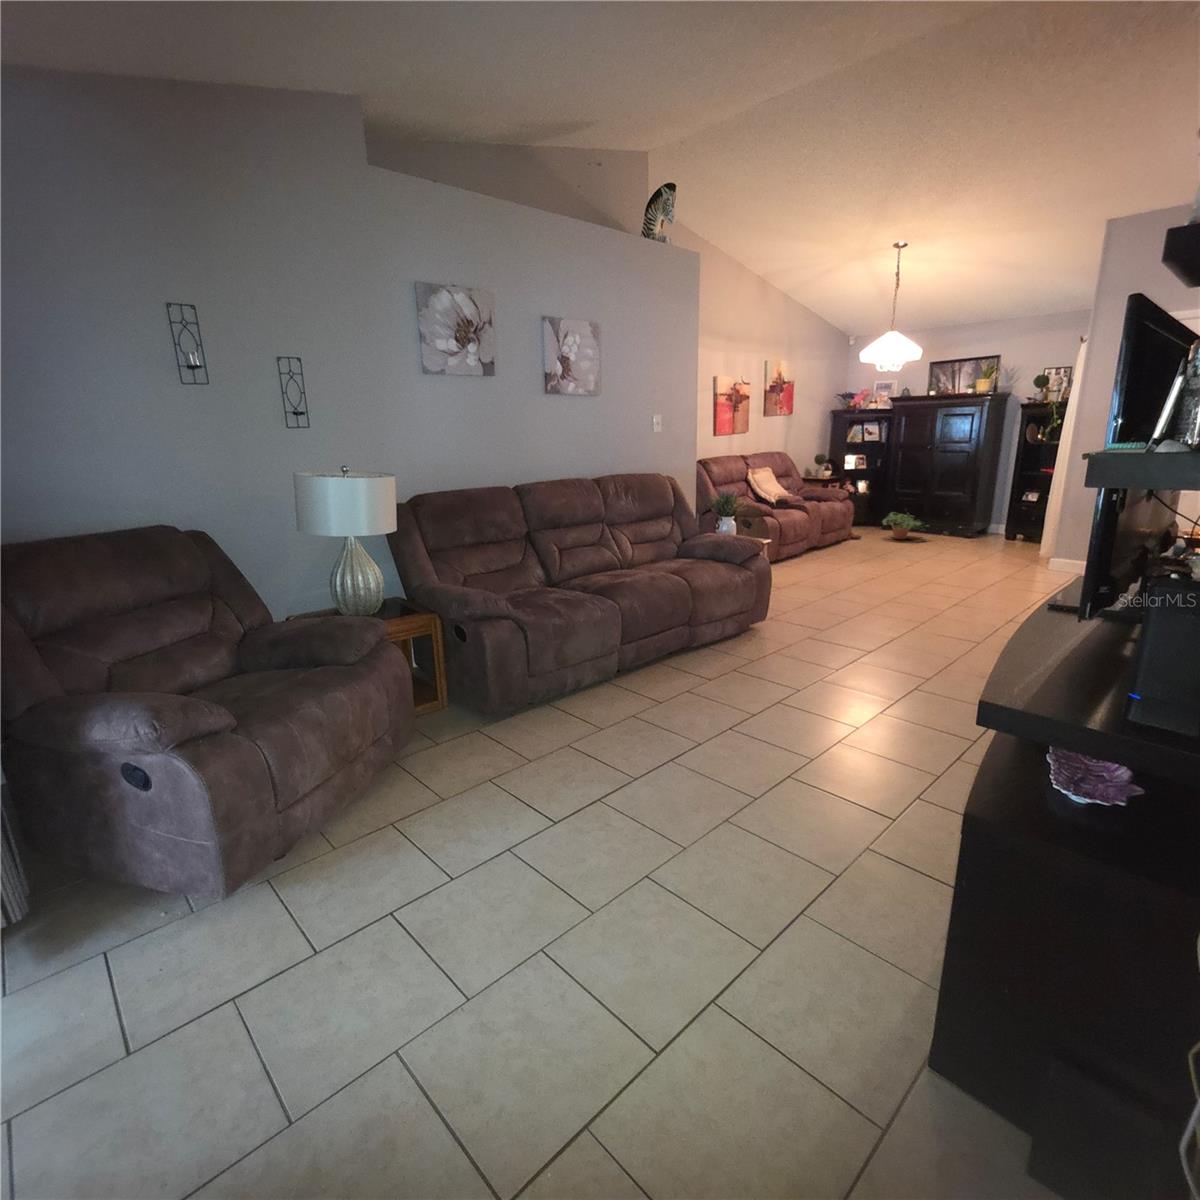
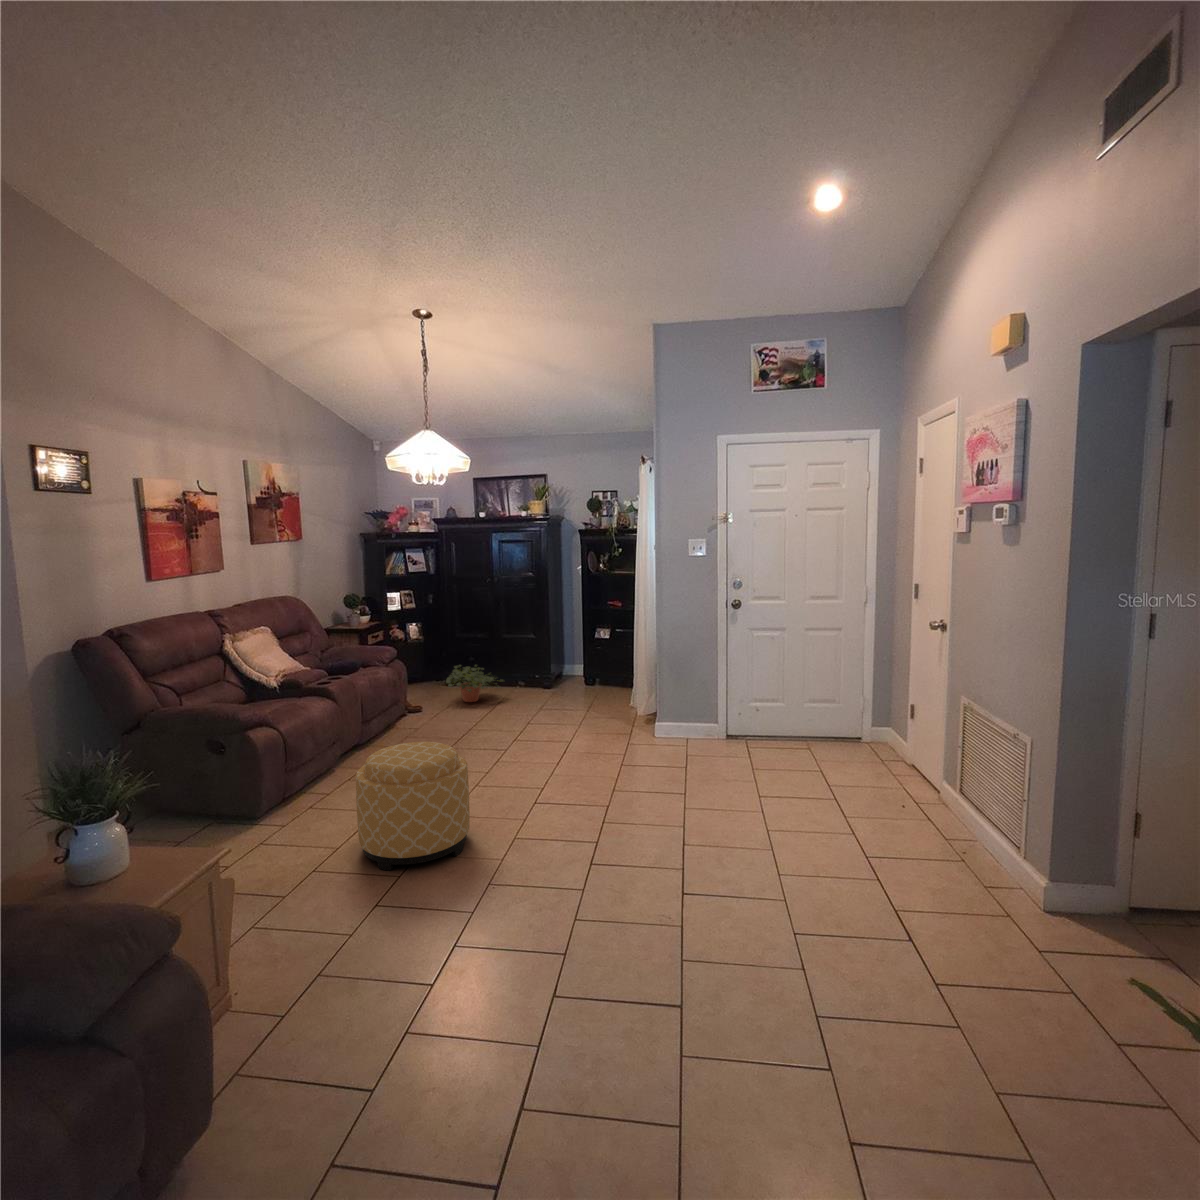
ottoman: none [818,533,887,596] -> present [356,742,470,870]

